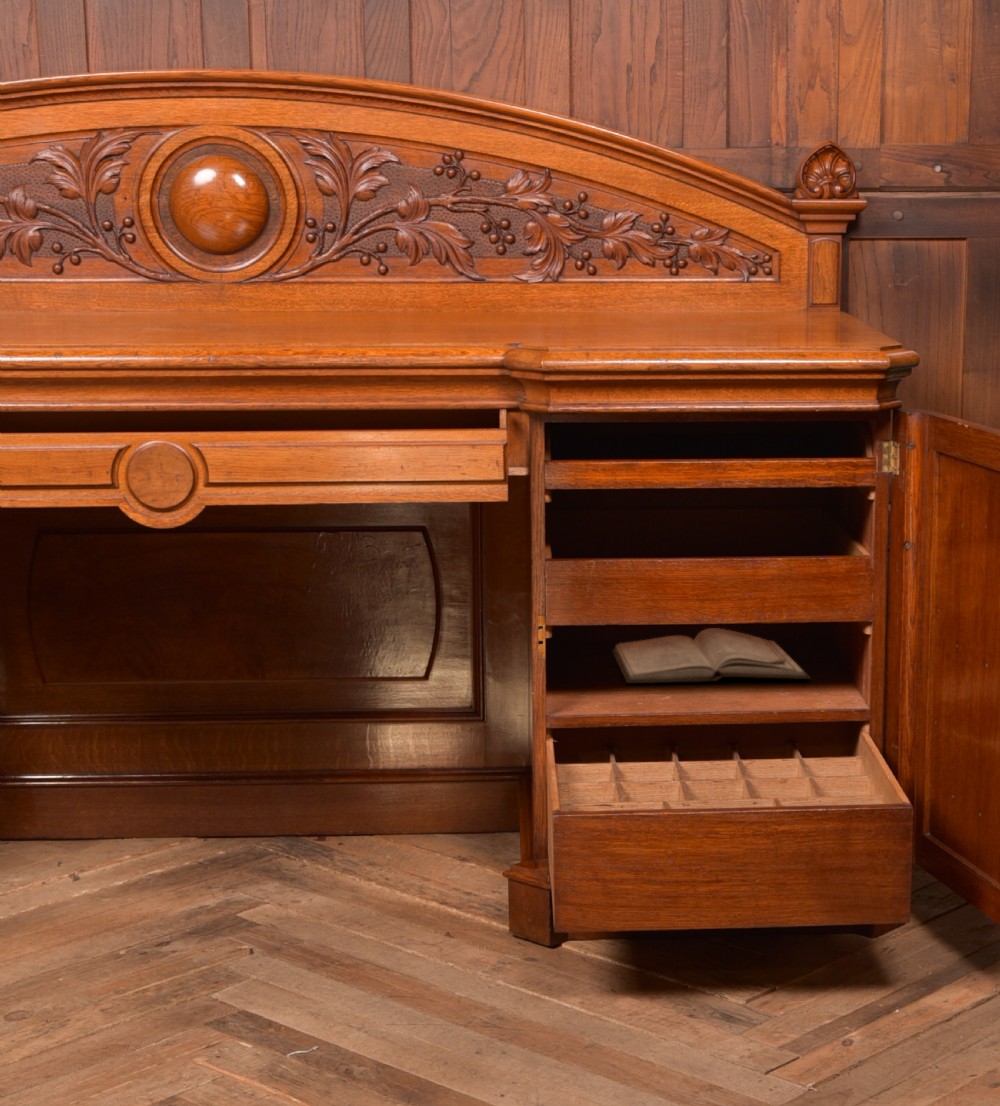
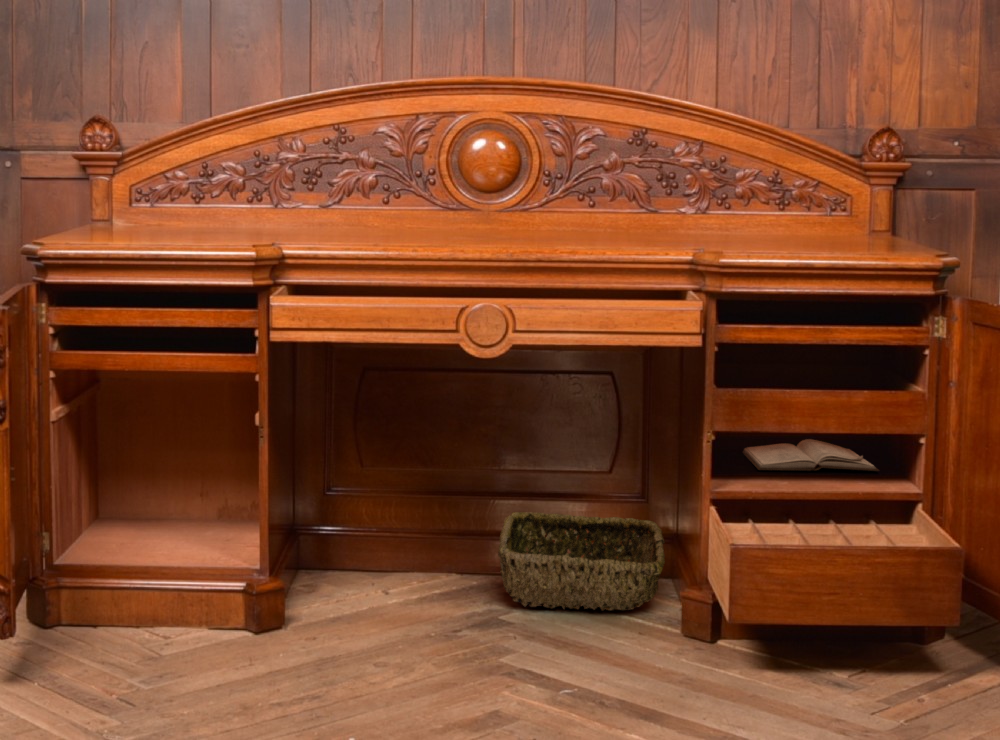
woven basket: none [236,750,499,902] -> present [498,512,665,611]

